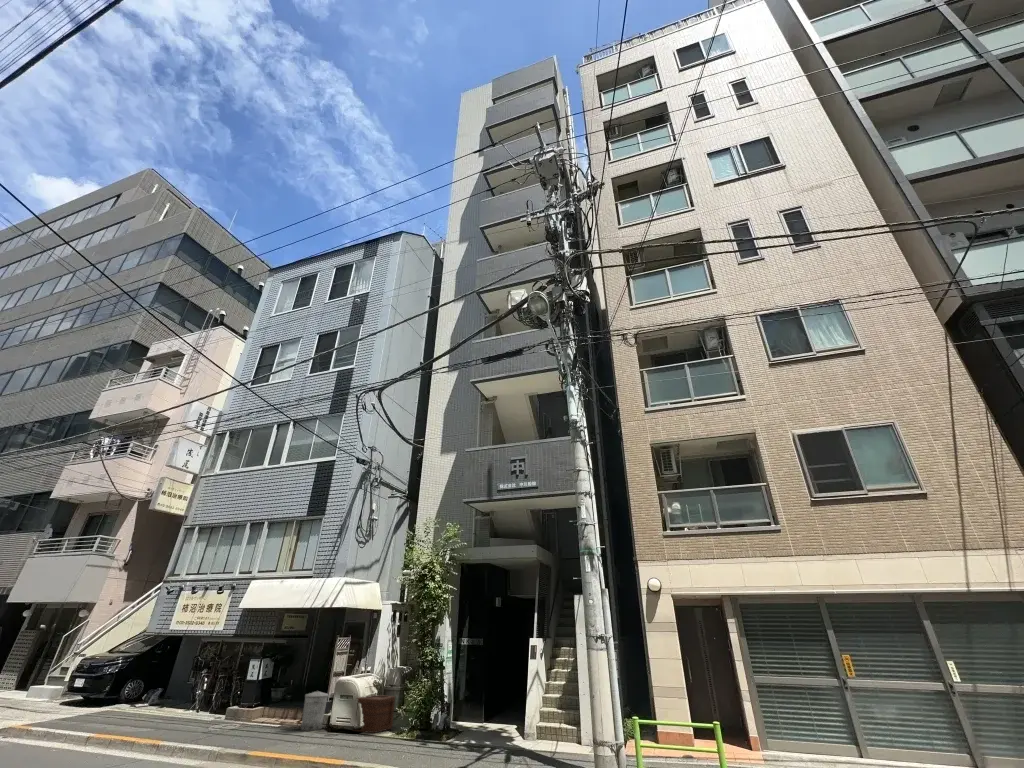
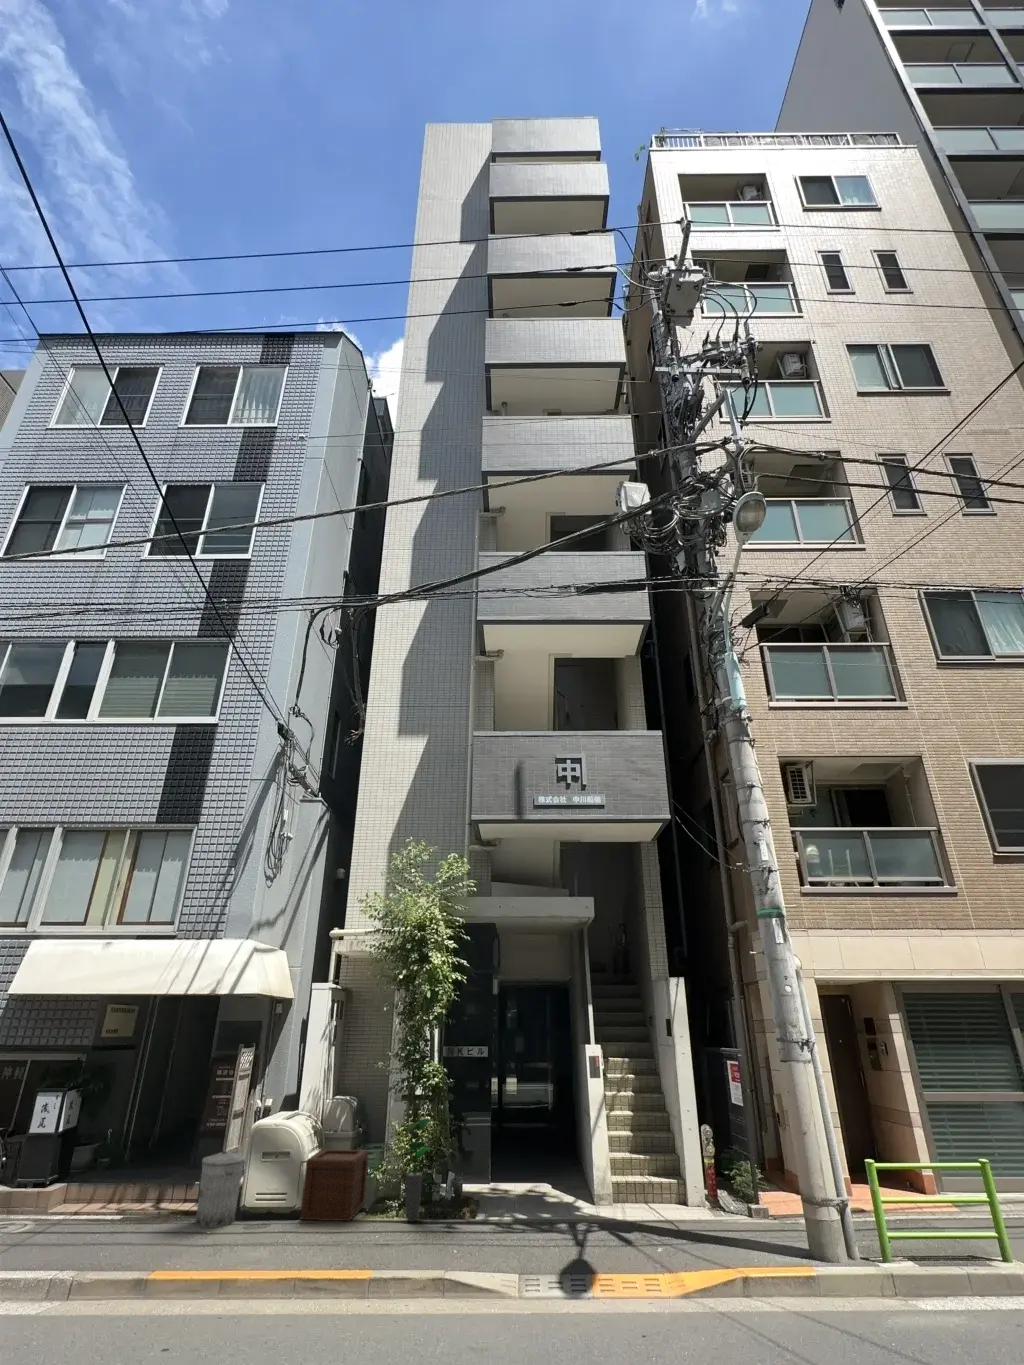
potted plant: none [399,677,421,736] -> present [403,1118,433,1222]

